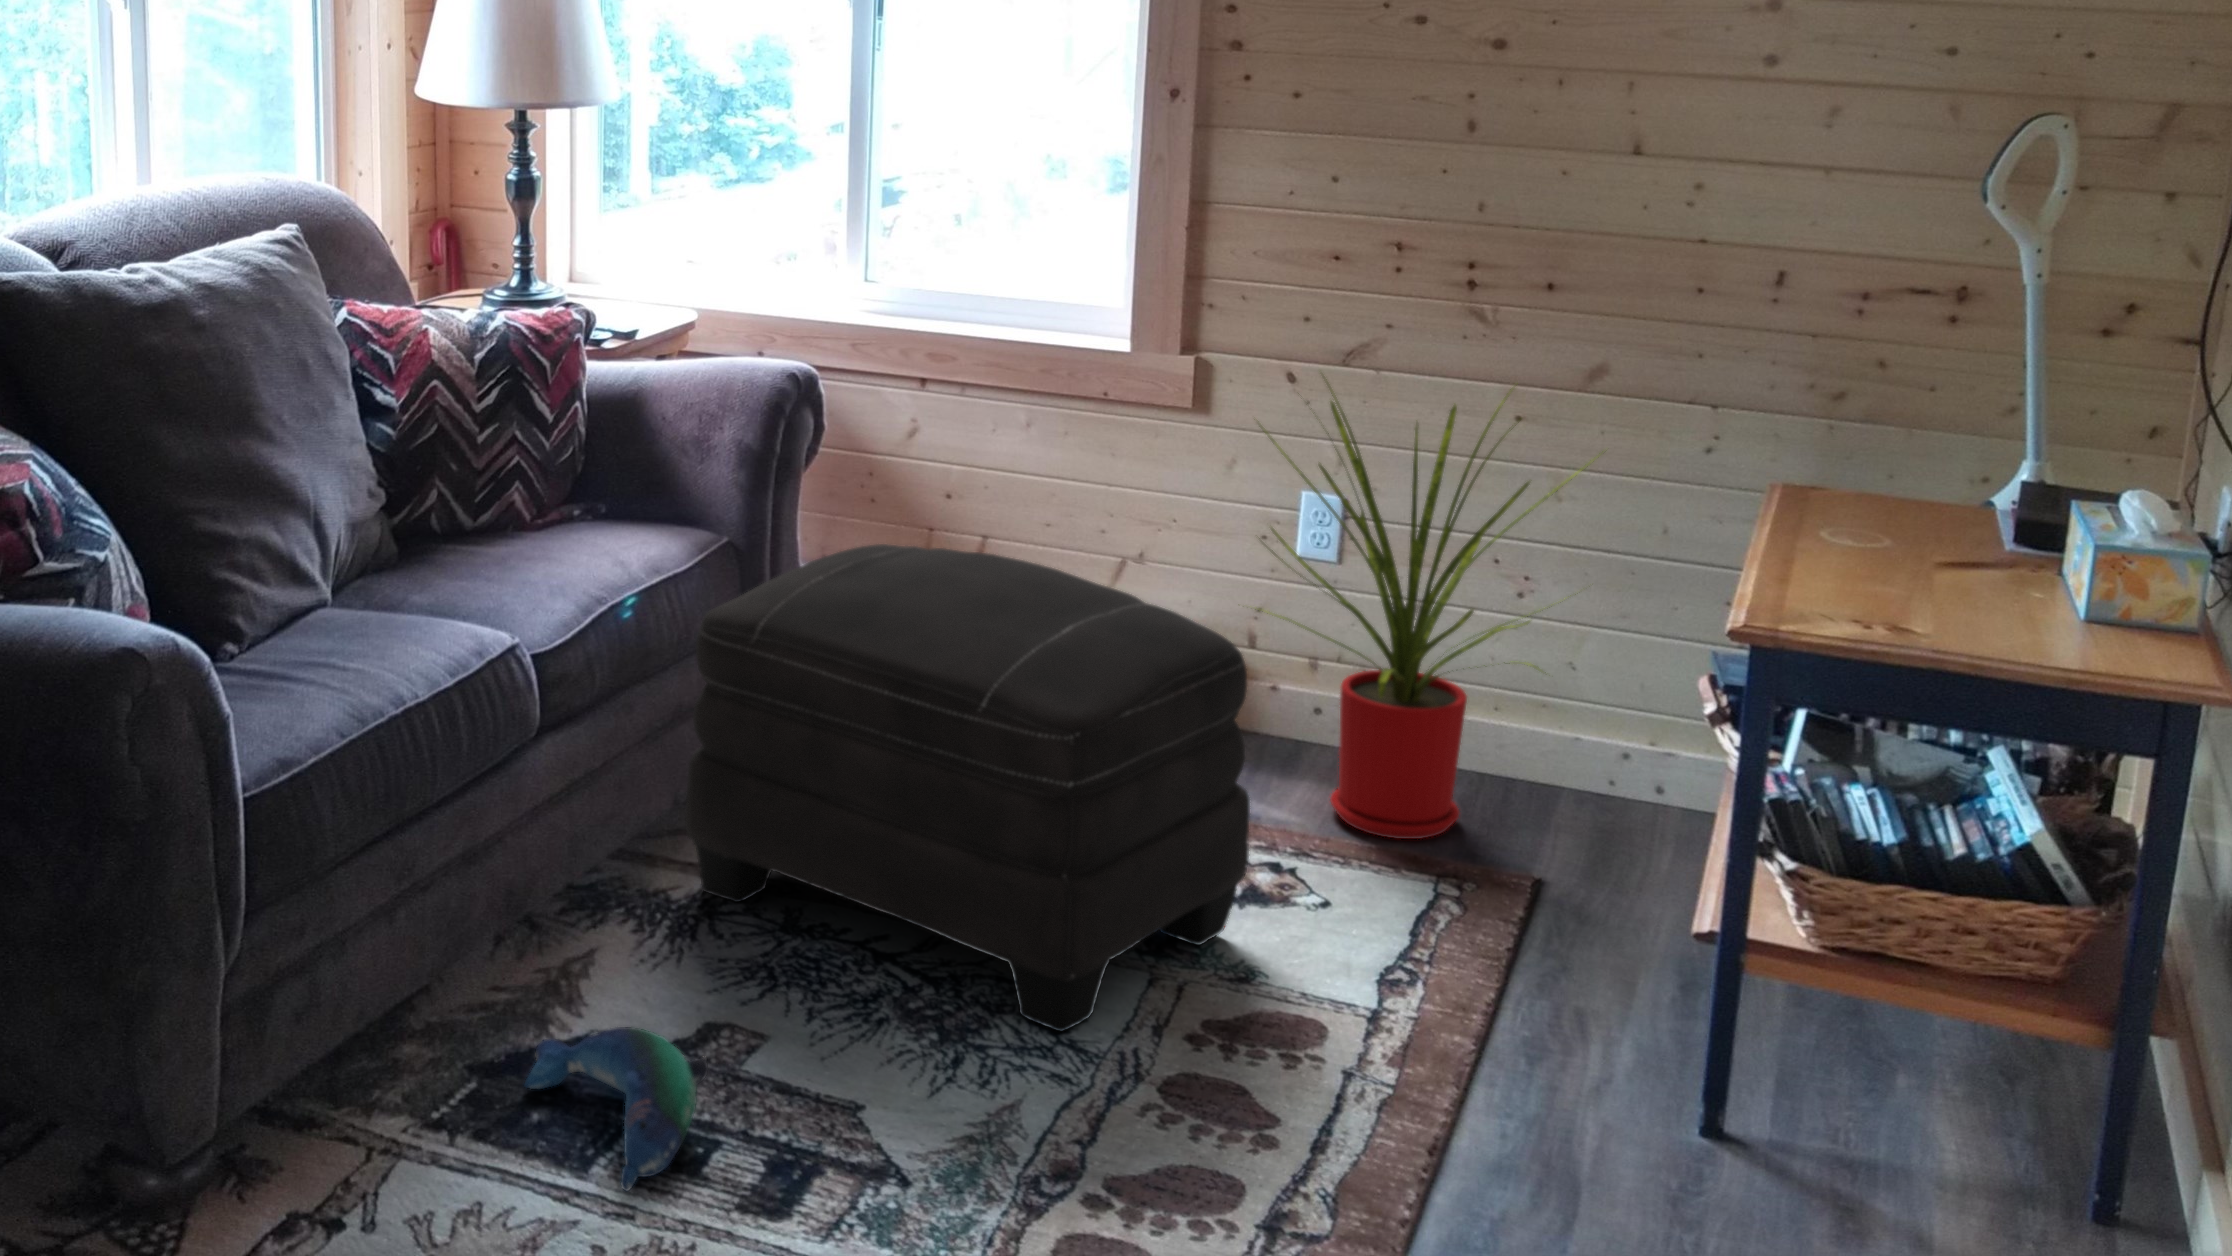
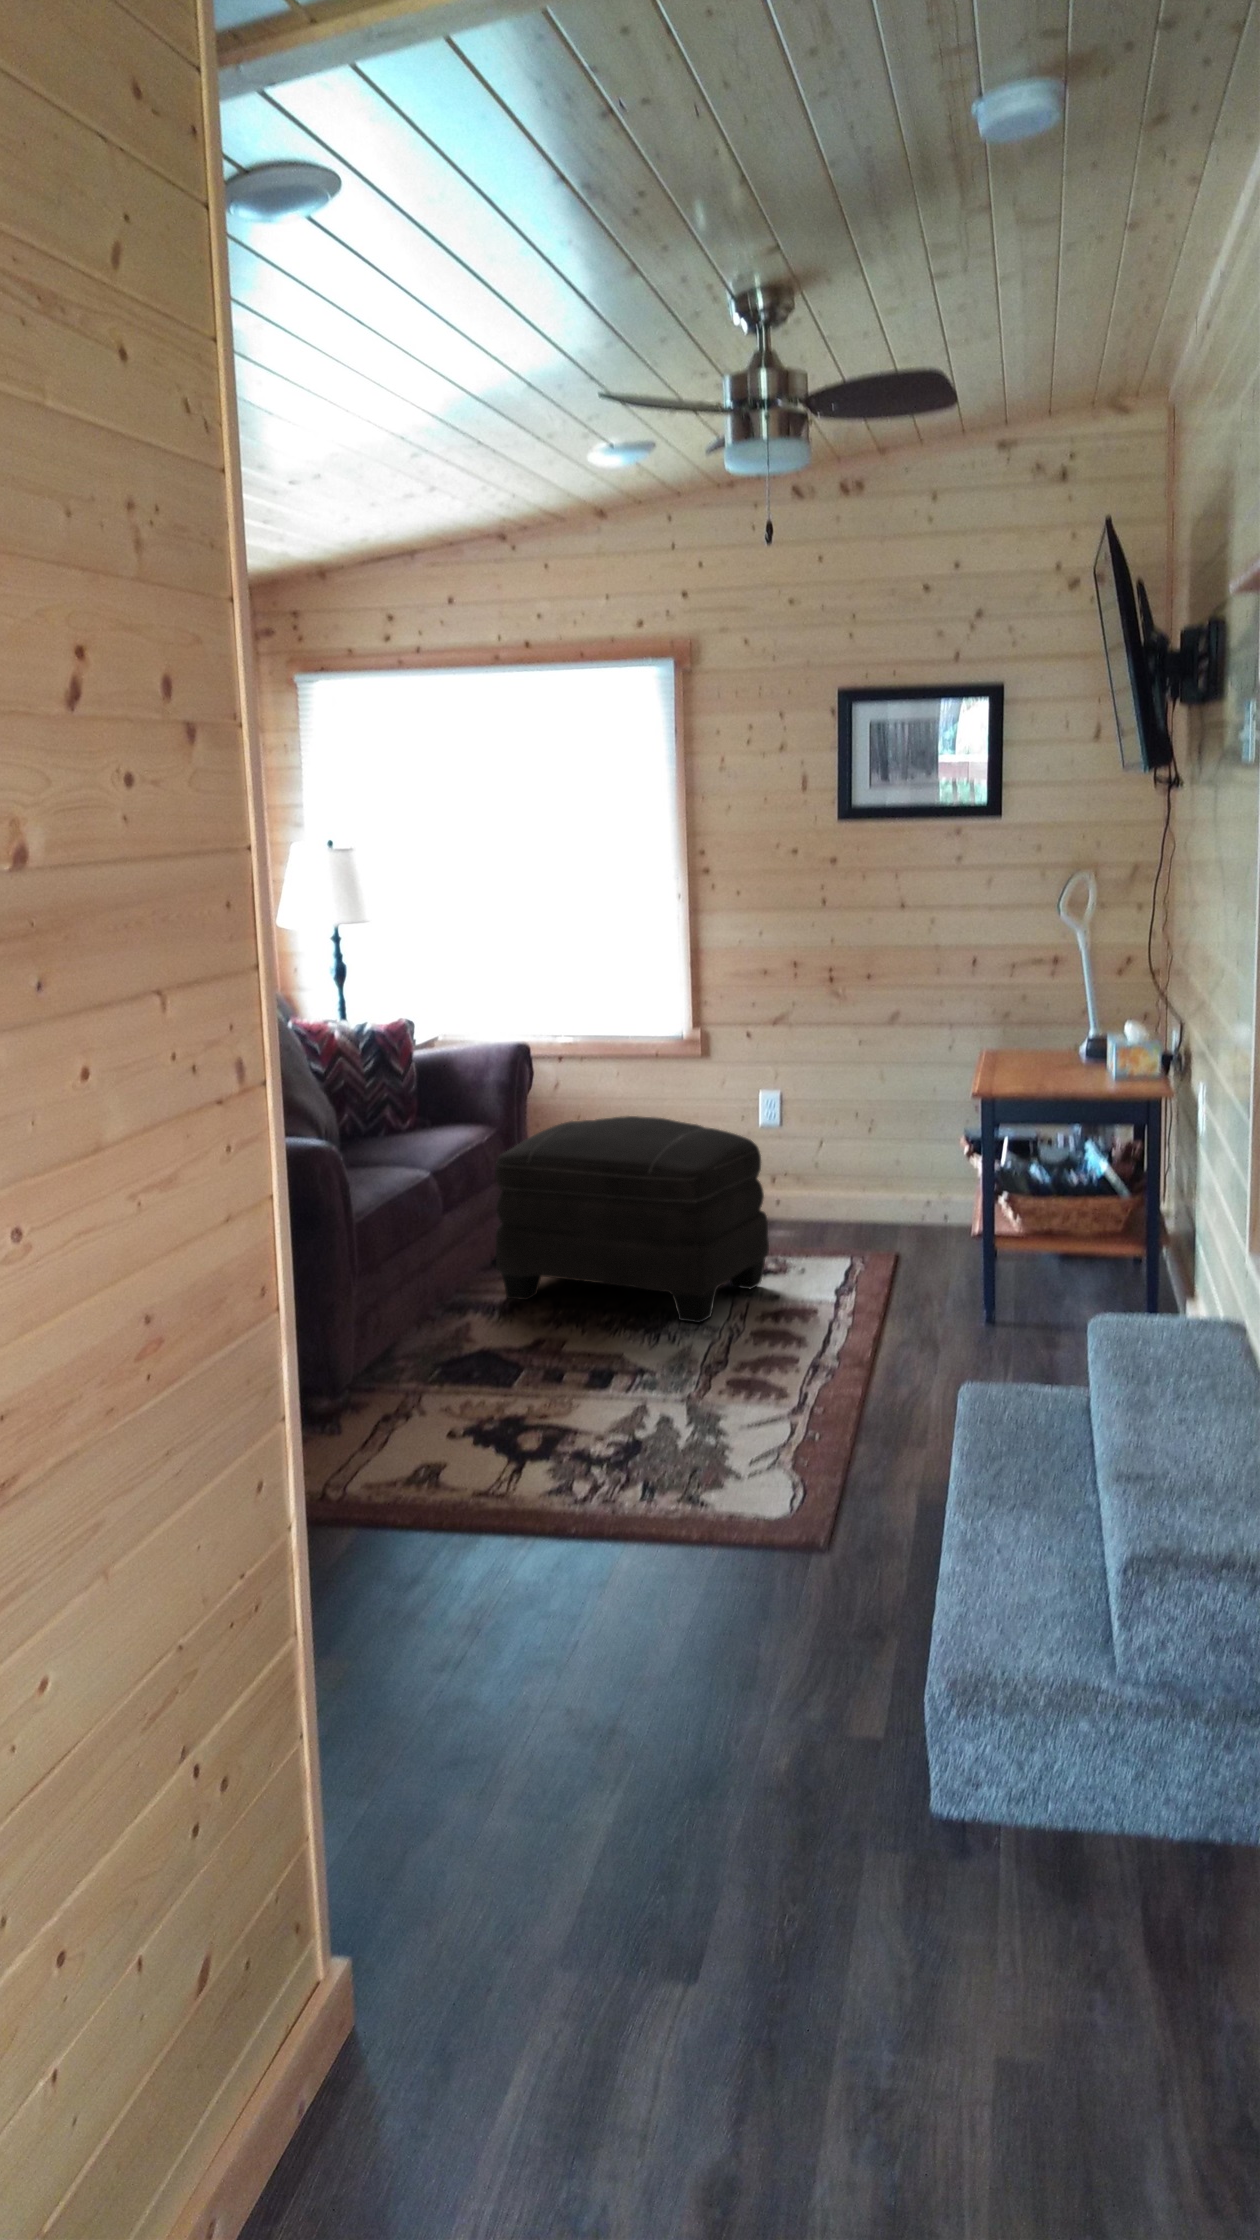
house plant: present [1259,379,1603,839] -> none [739,1019,907,1246]
plush toy: present [525,1027,708,1191] -> none [462,1330,553,1390]

